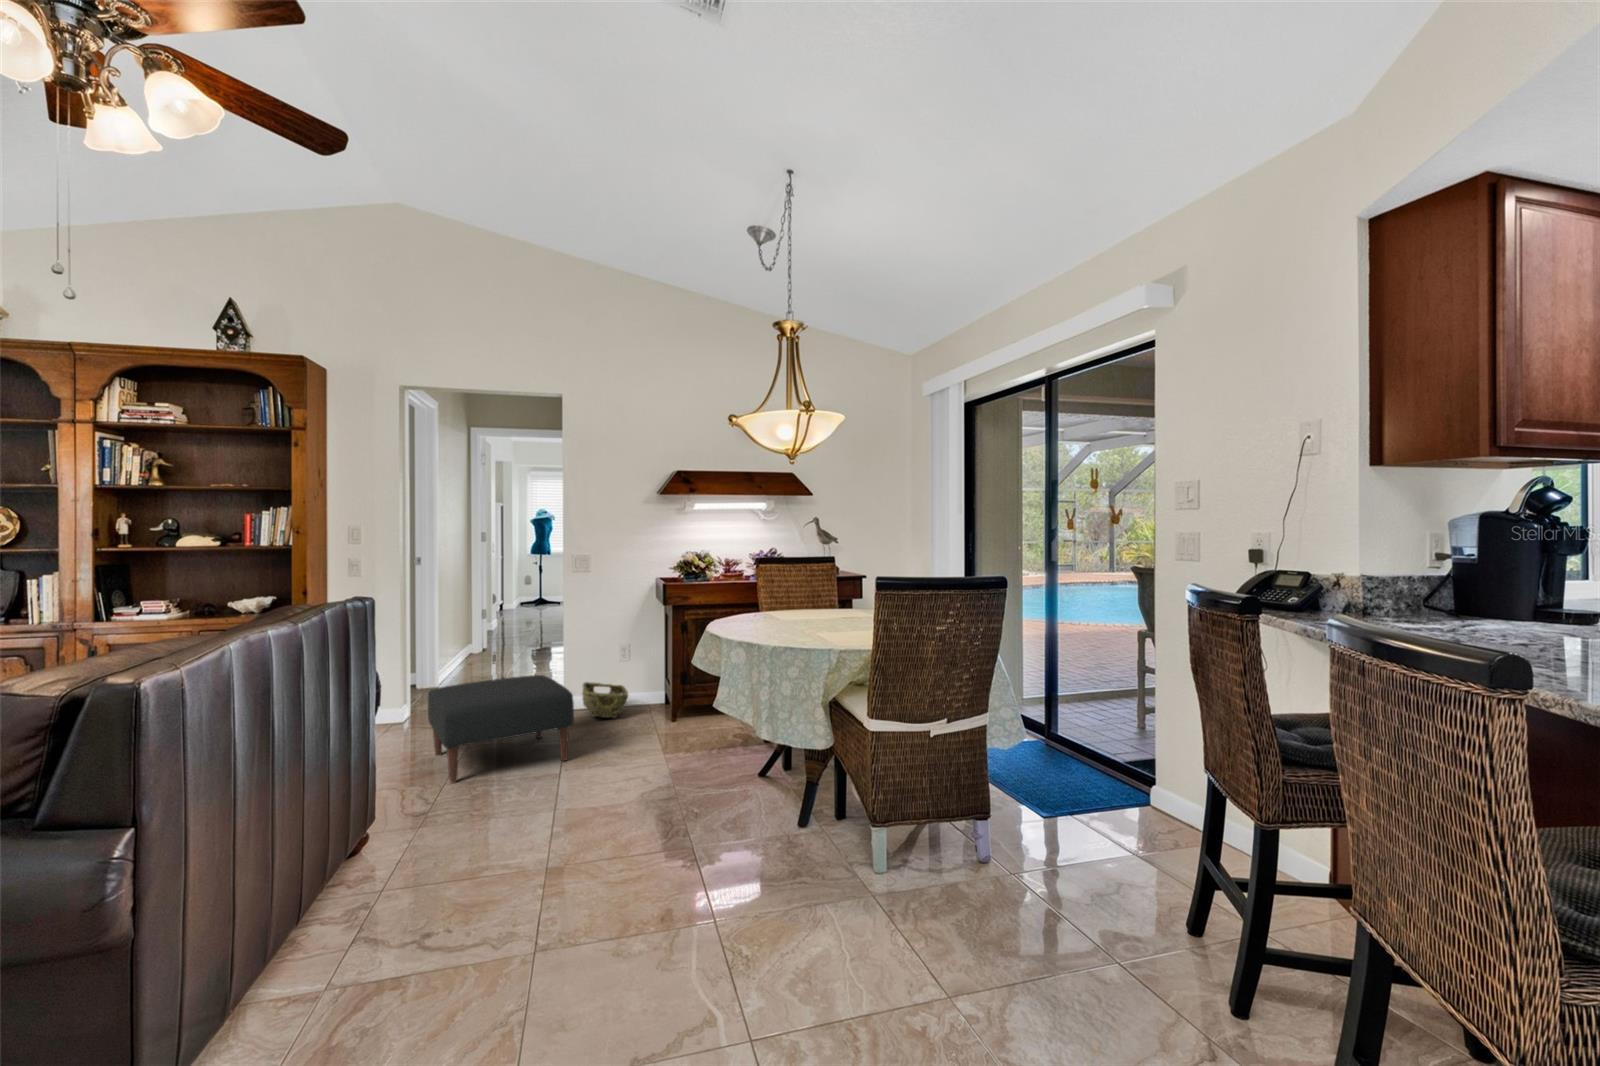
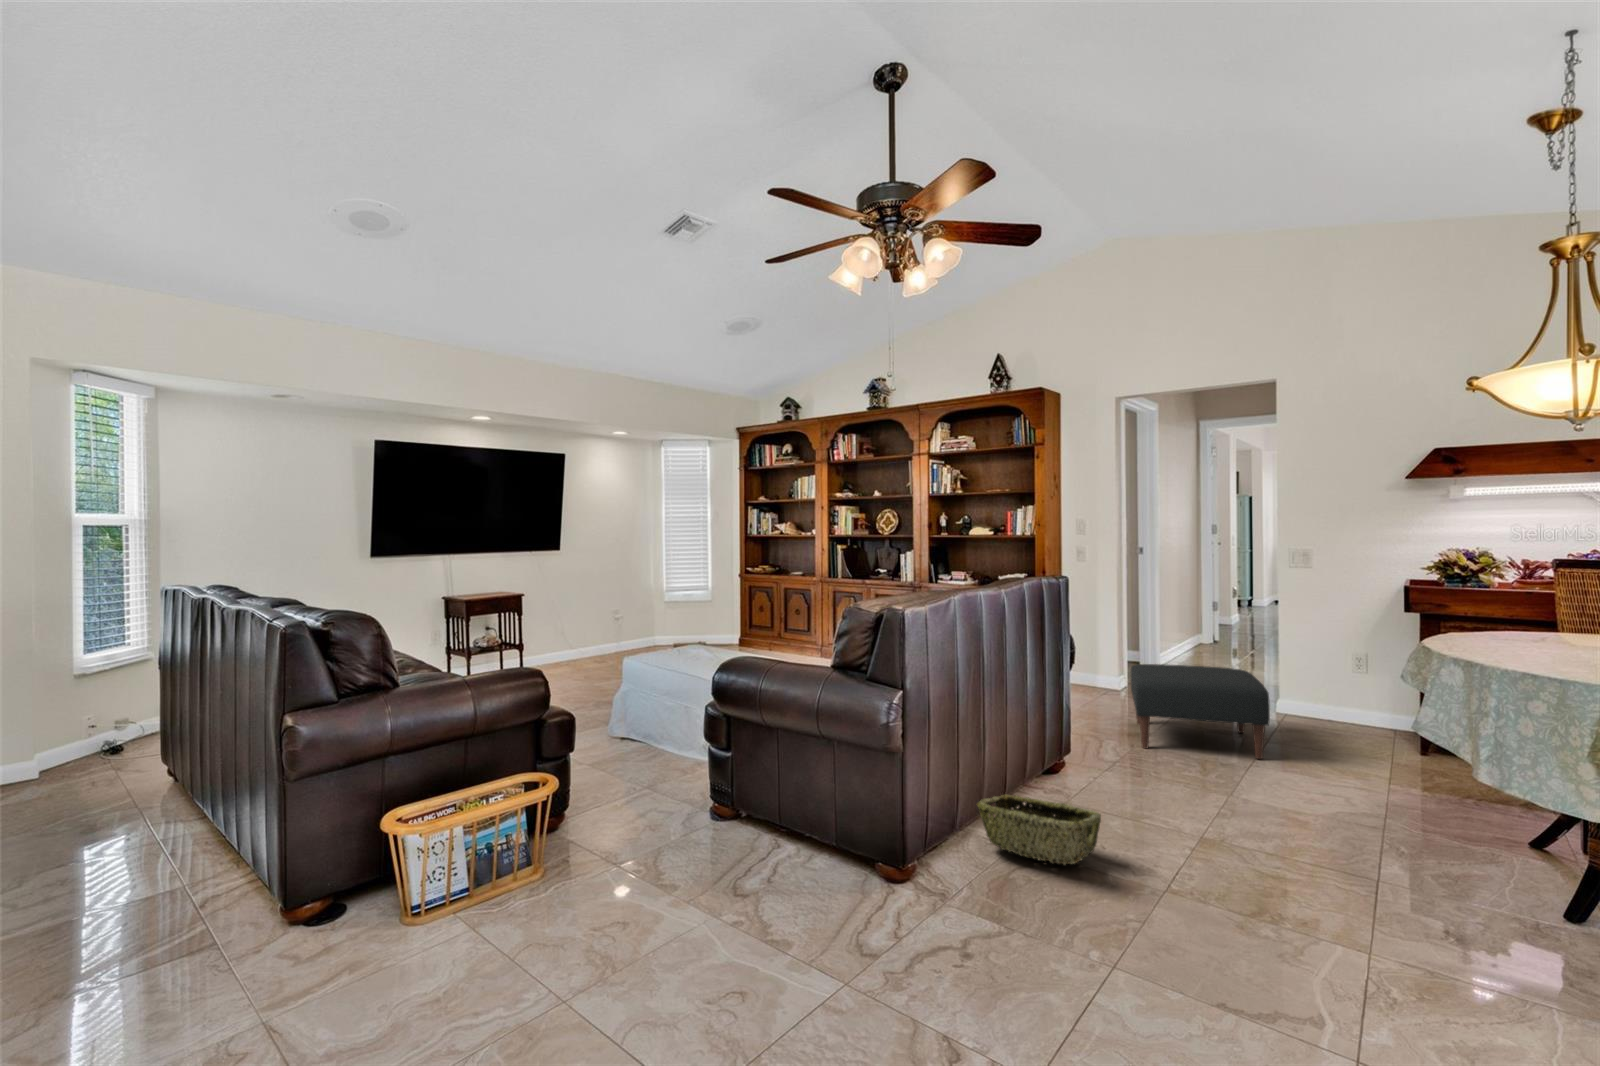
woven basket: present [582,682,628,718] -> present [977,794,1101,865]

